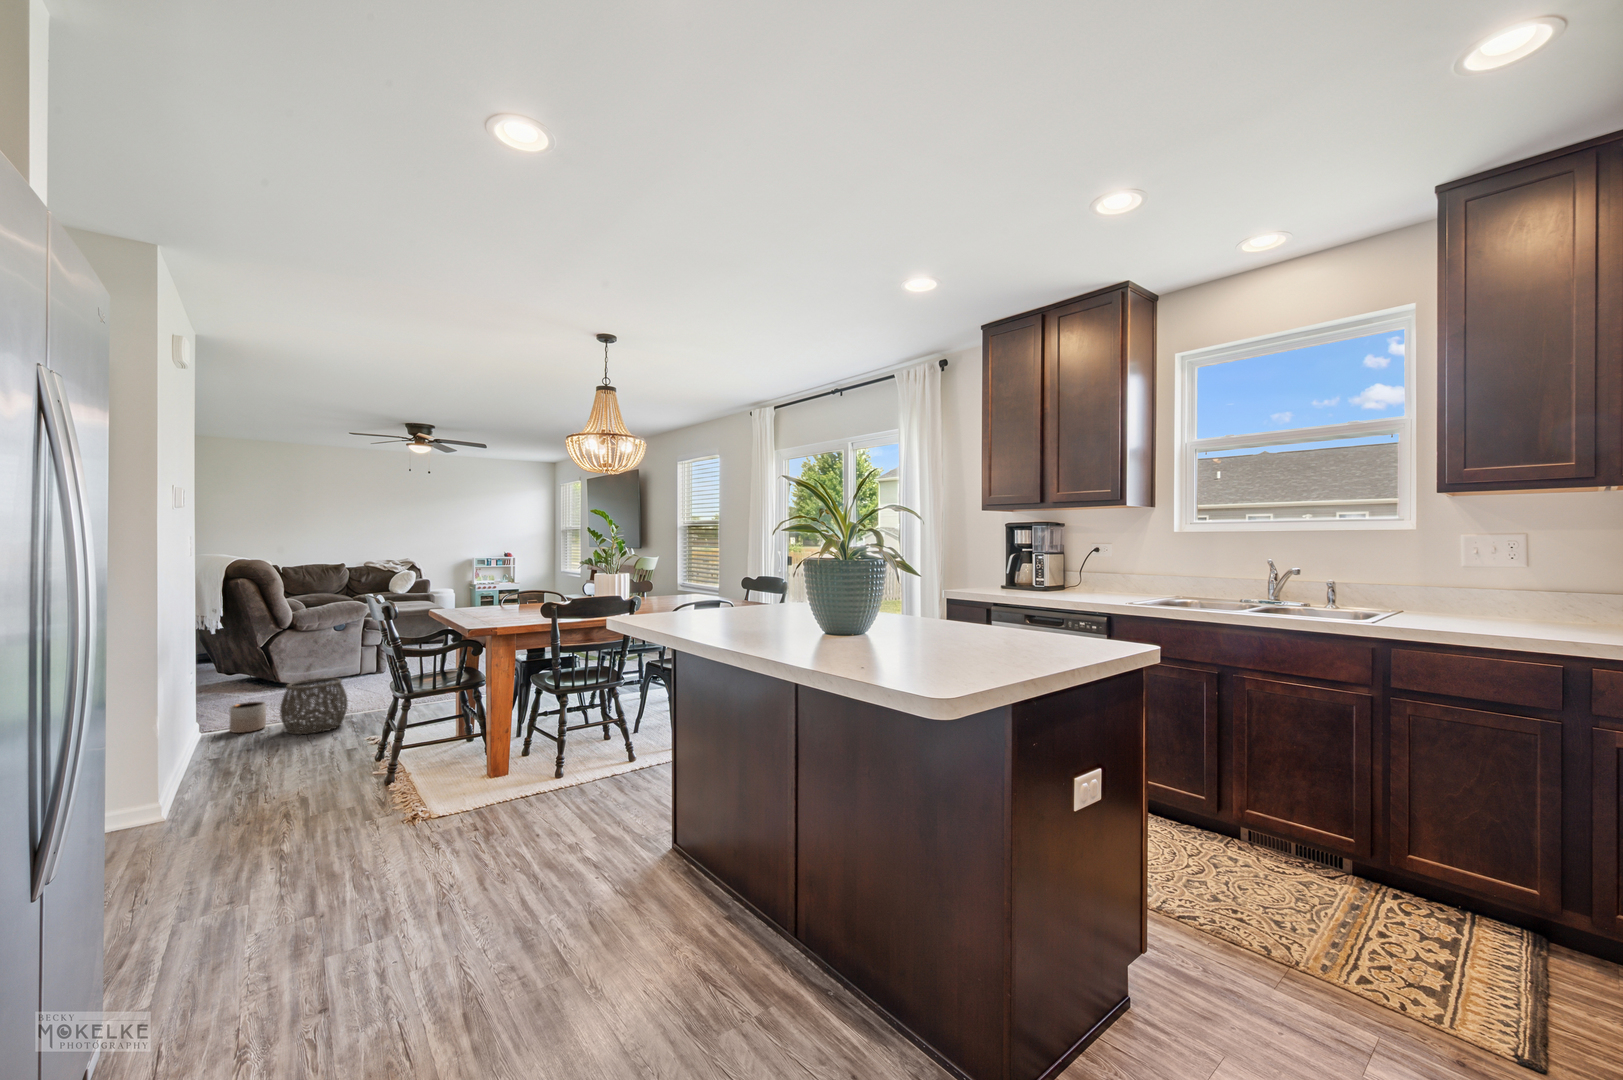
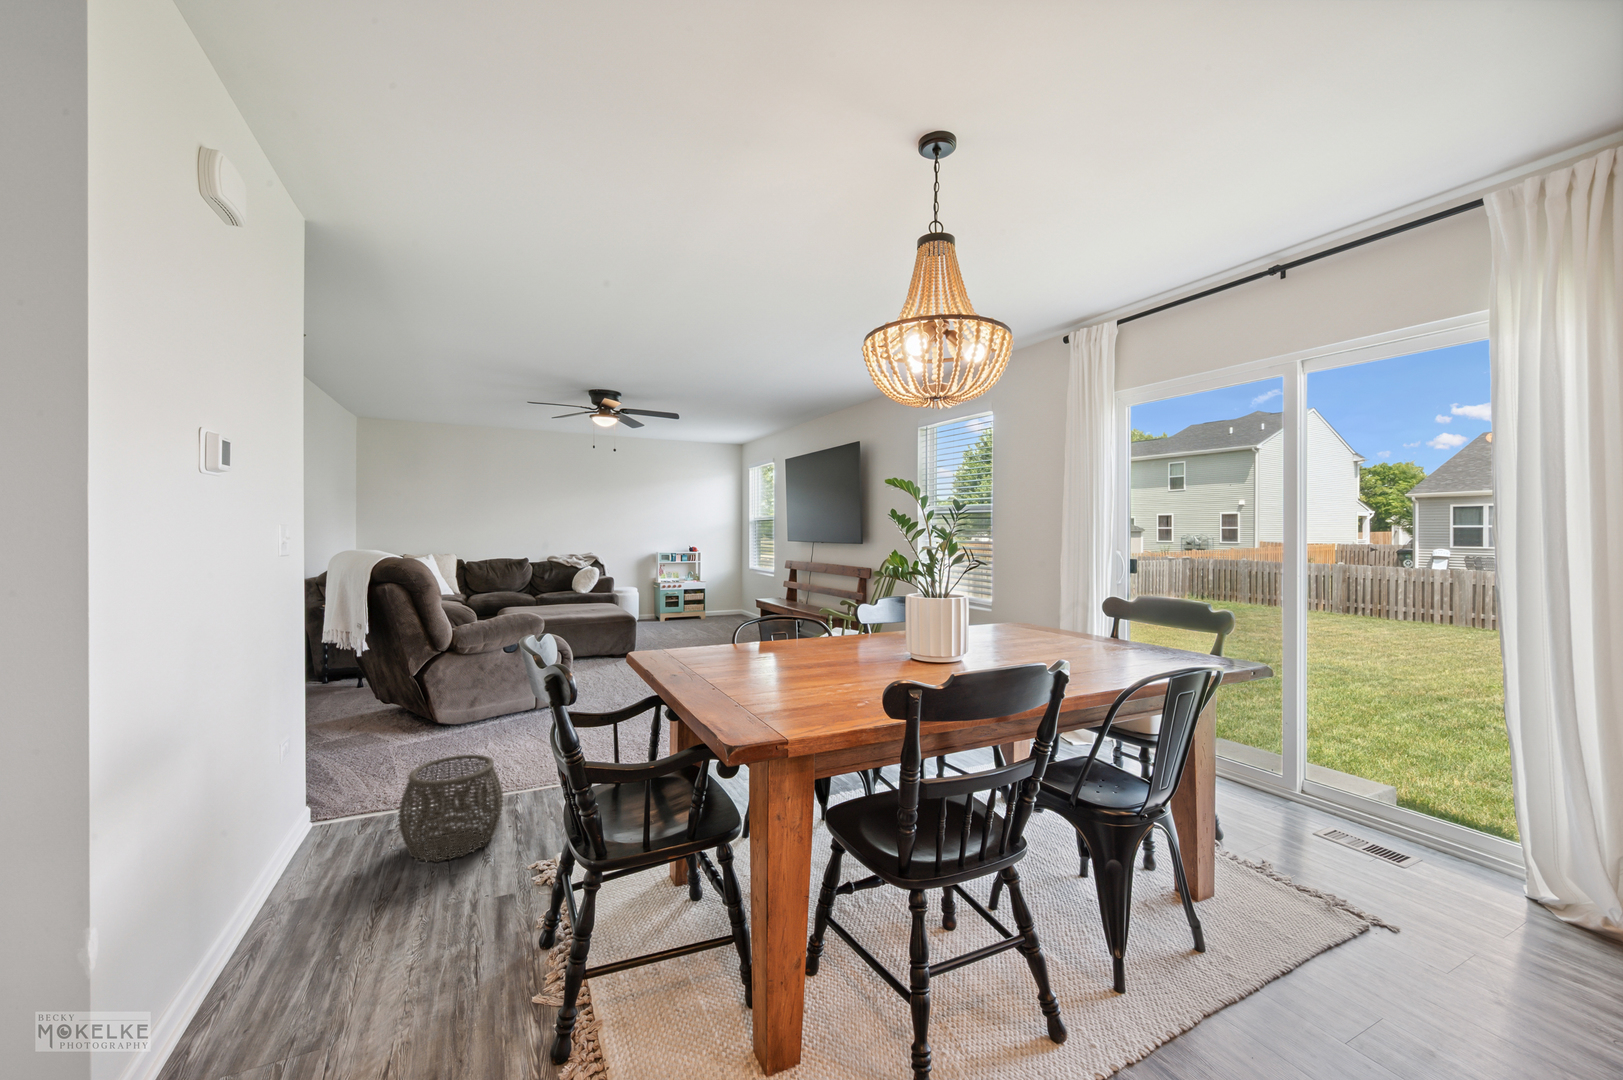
planter: present [229,702,266,733] -> none [332,787,388,845]

